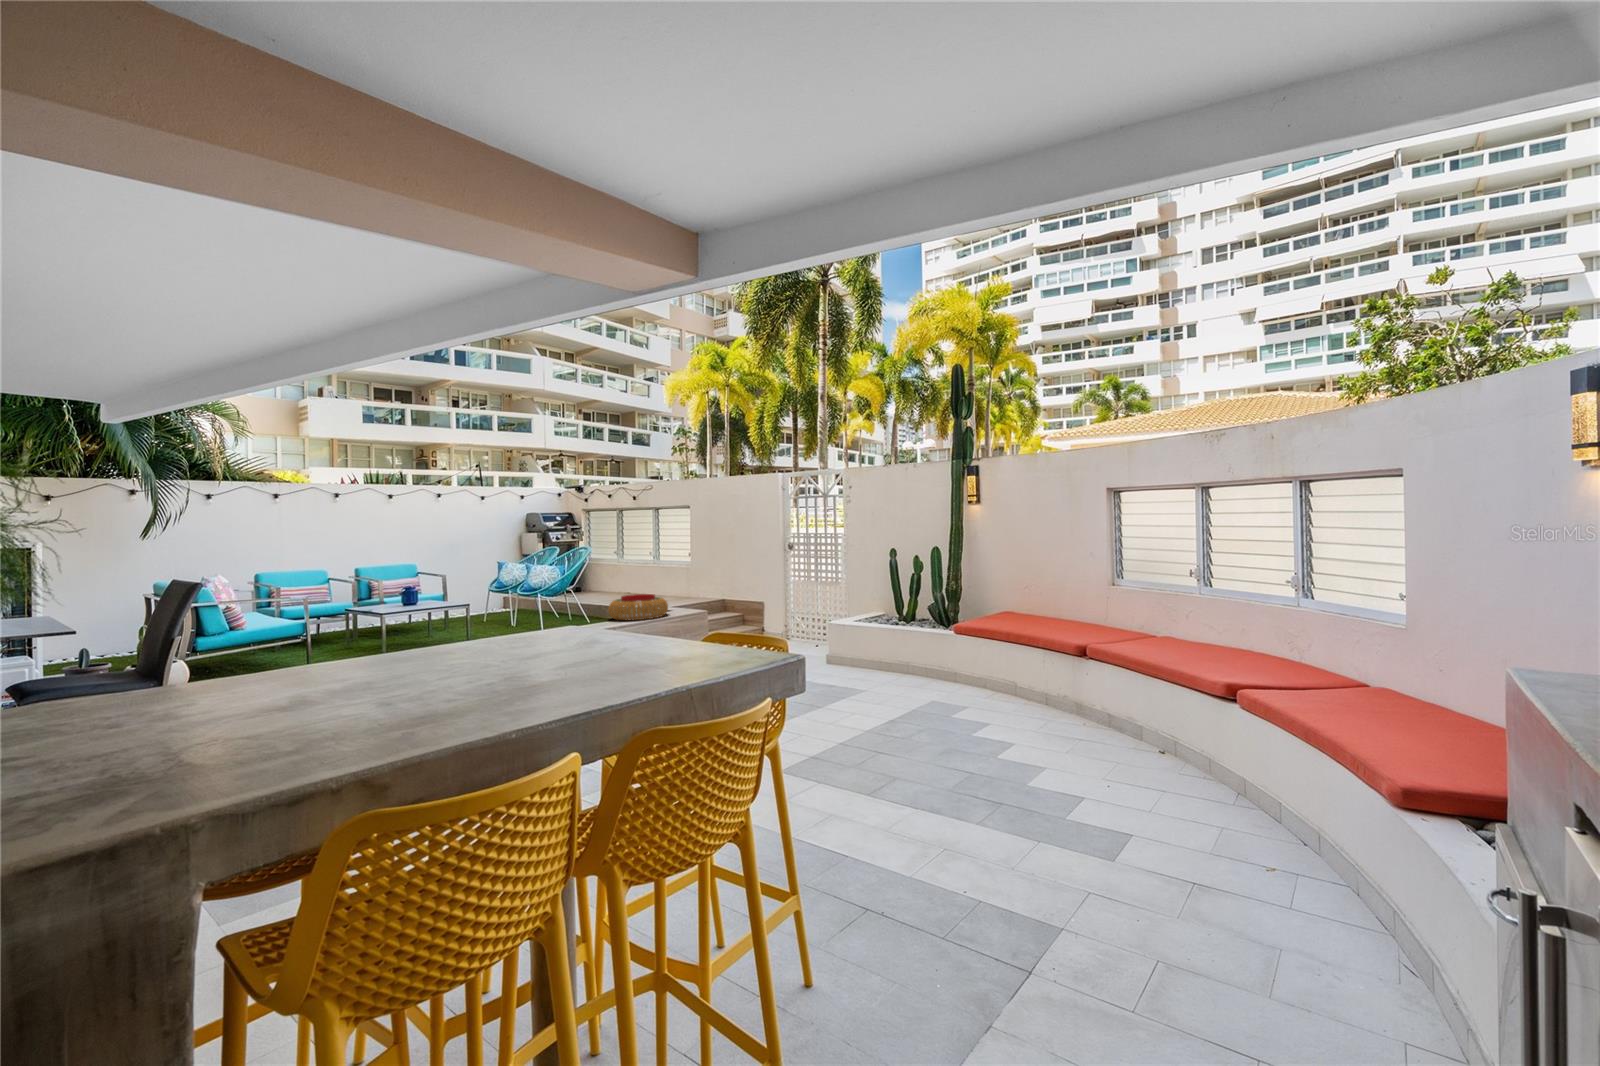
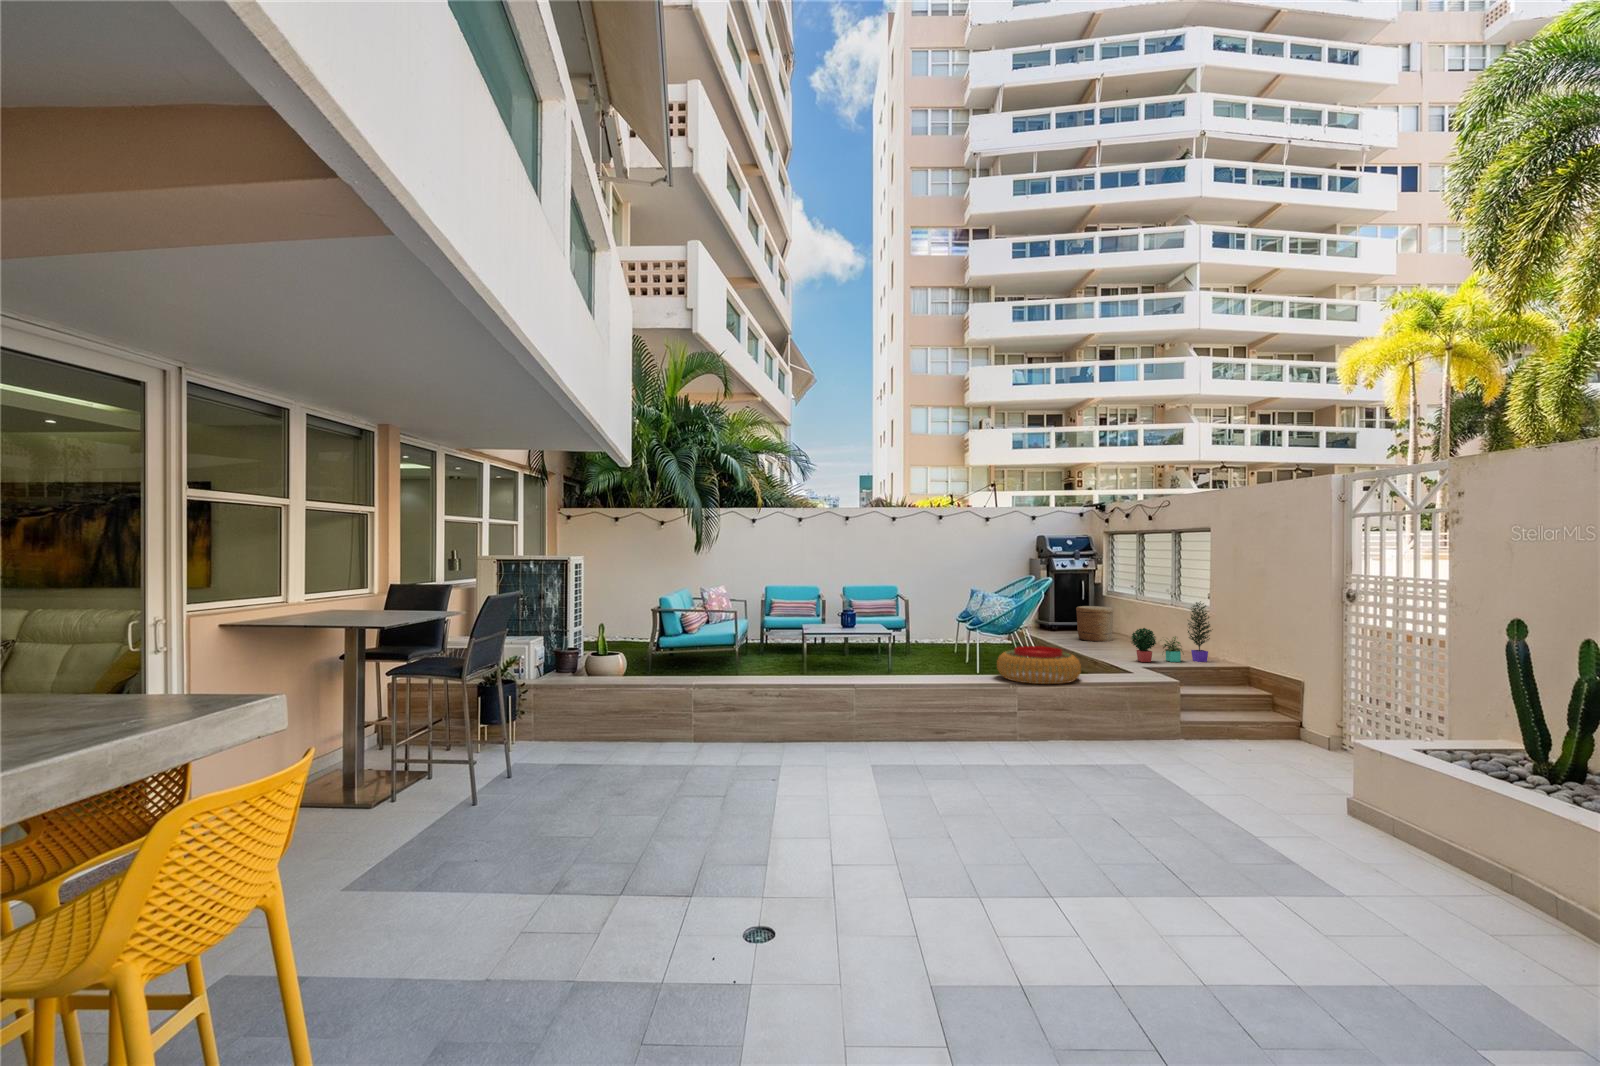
potted plant: none [654,557,698,602] -> present [1132,601,1211,662]
woven basket: none [570,571,600,599] -> present [1076,606,1113,642]

